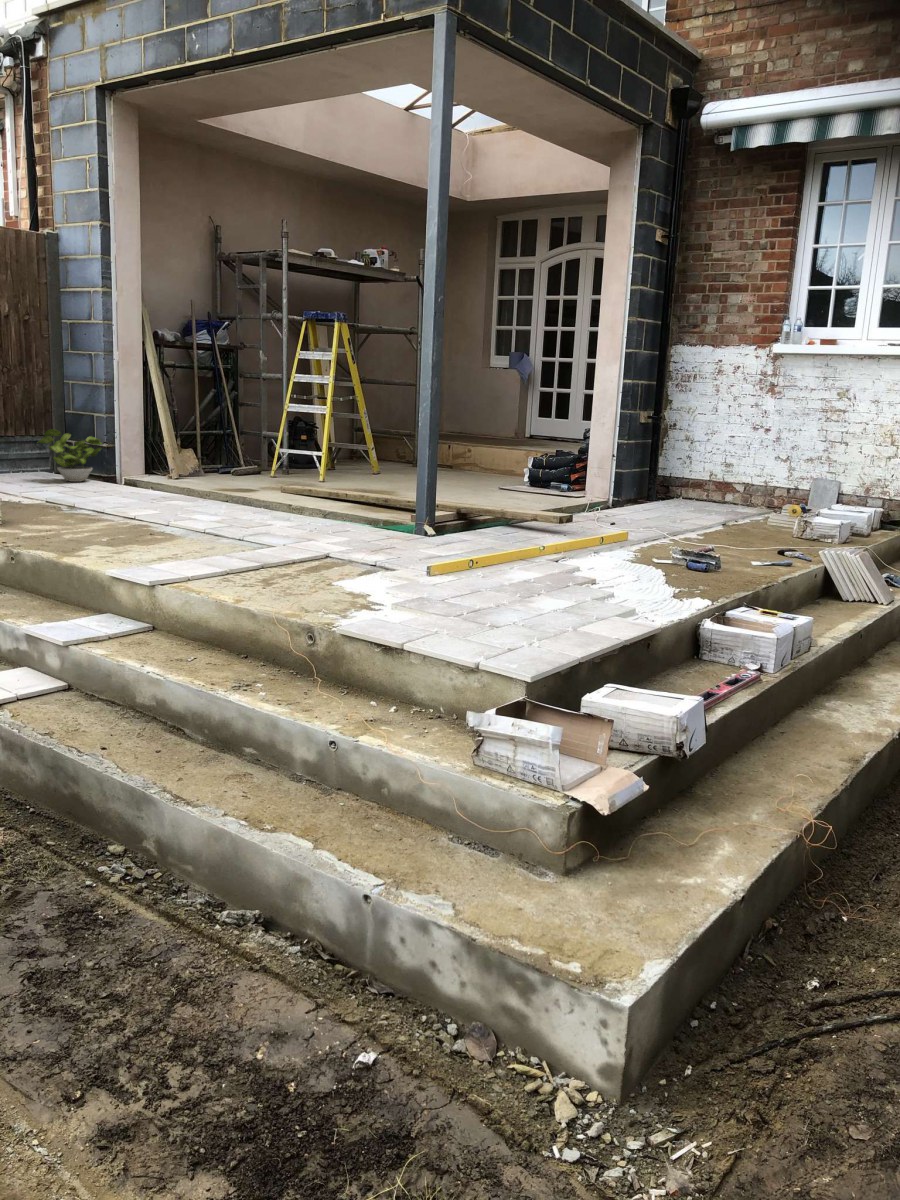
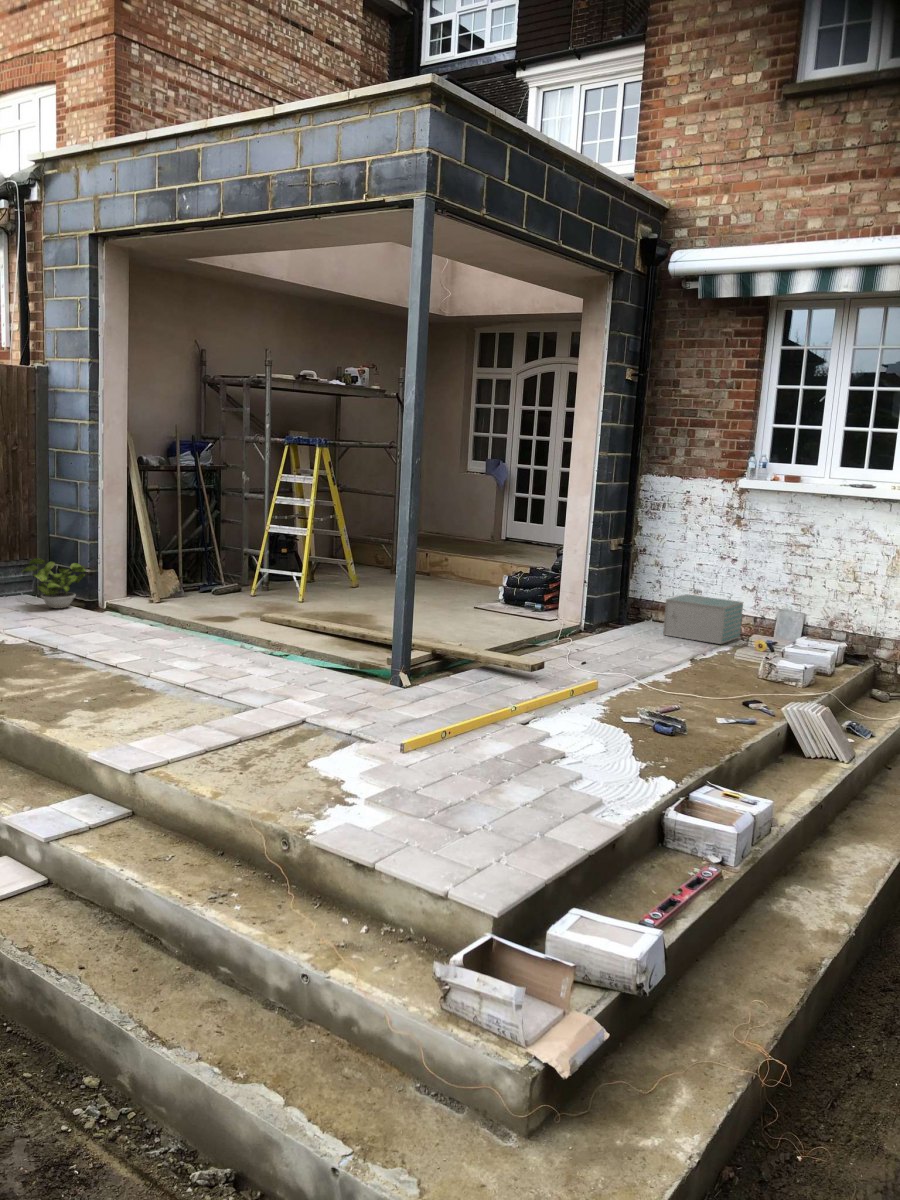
storage box: none [692,468,776,514] -> present [663,594,743,644]

